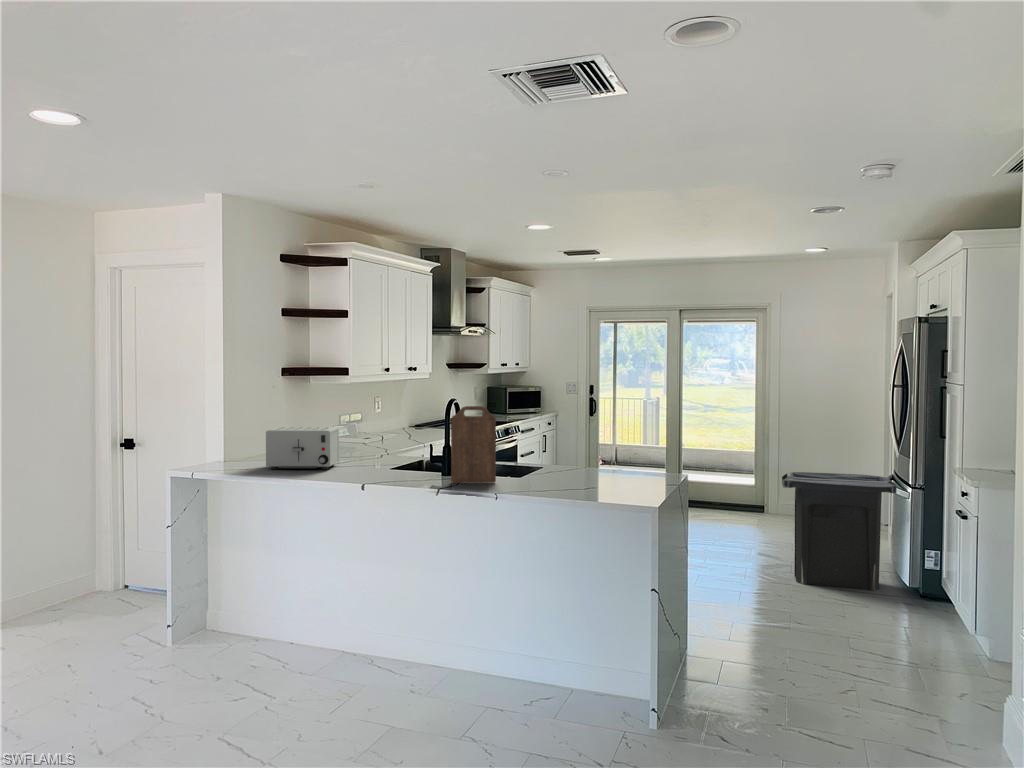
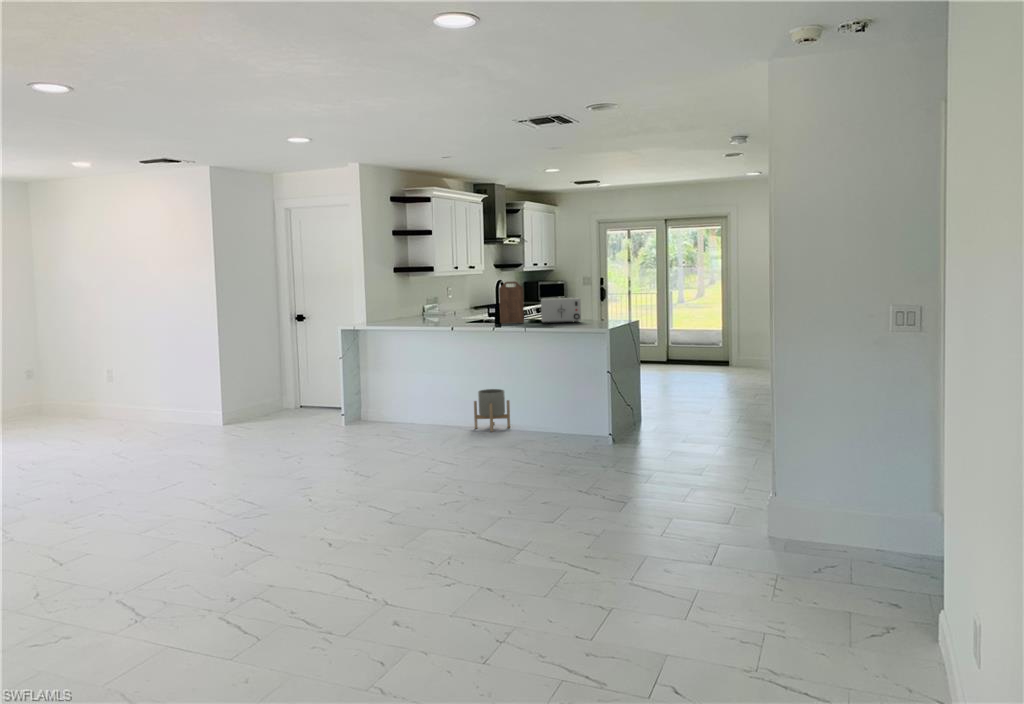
toaster: present [266,427,339,469] -> present [541,298,581,324]
trash can: present [782,472,897,590] -> none [713,326,782,397]
planter: none [397,602,464,695] -> present [474,389,510,432]

